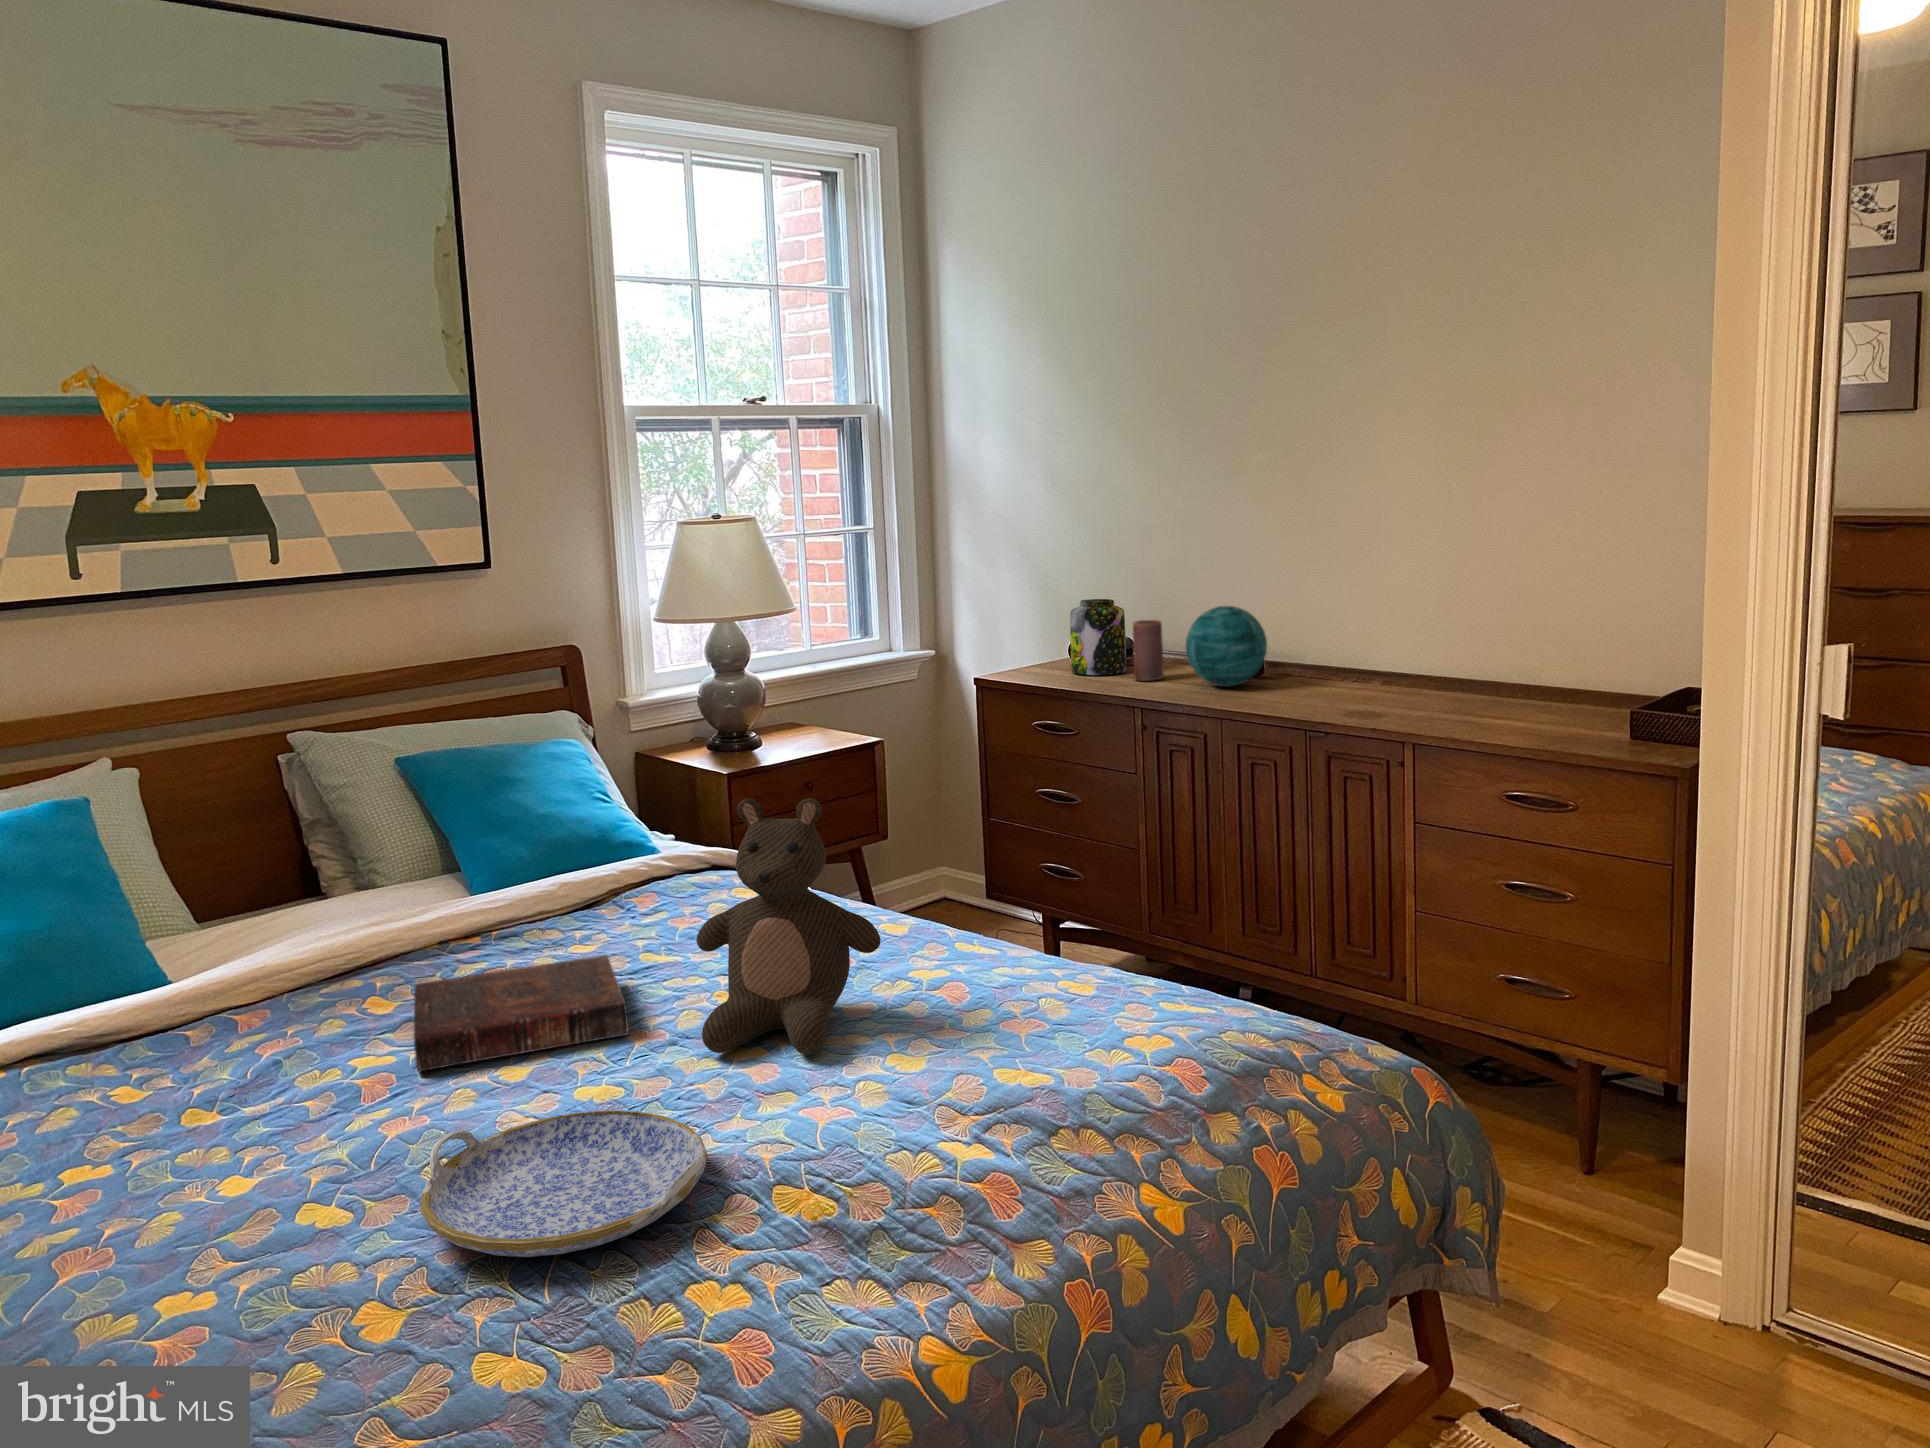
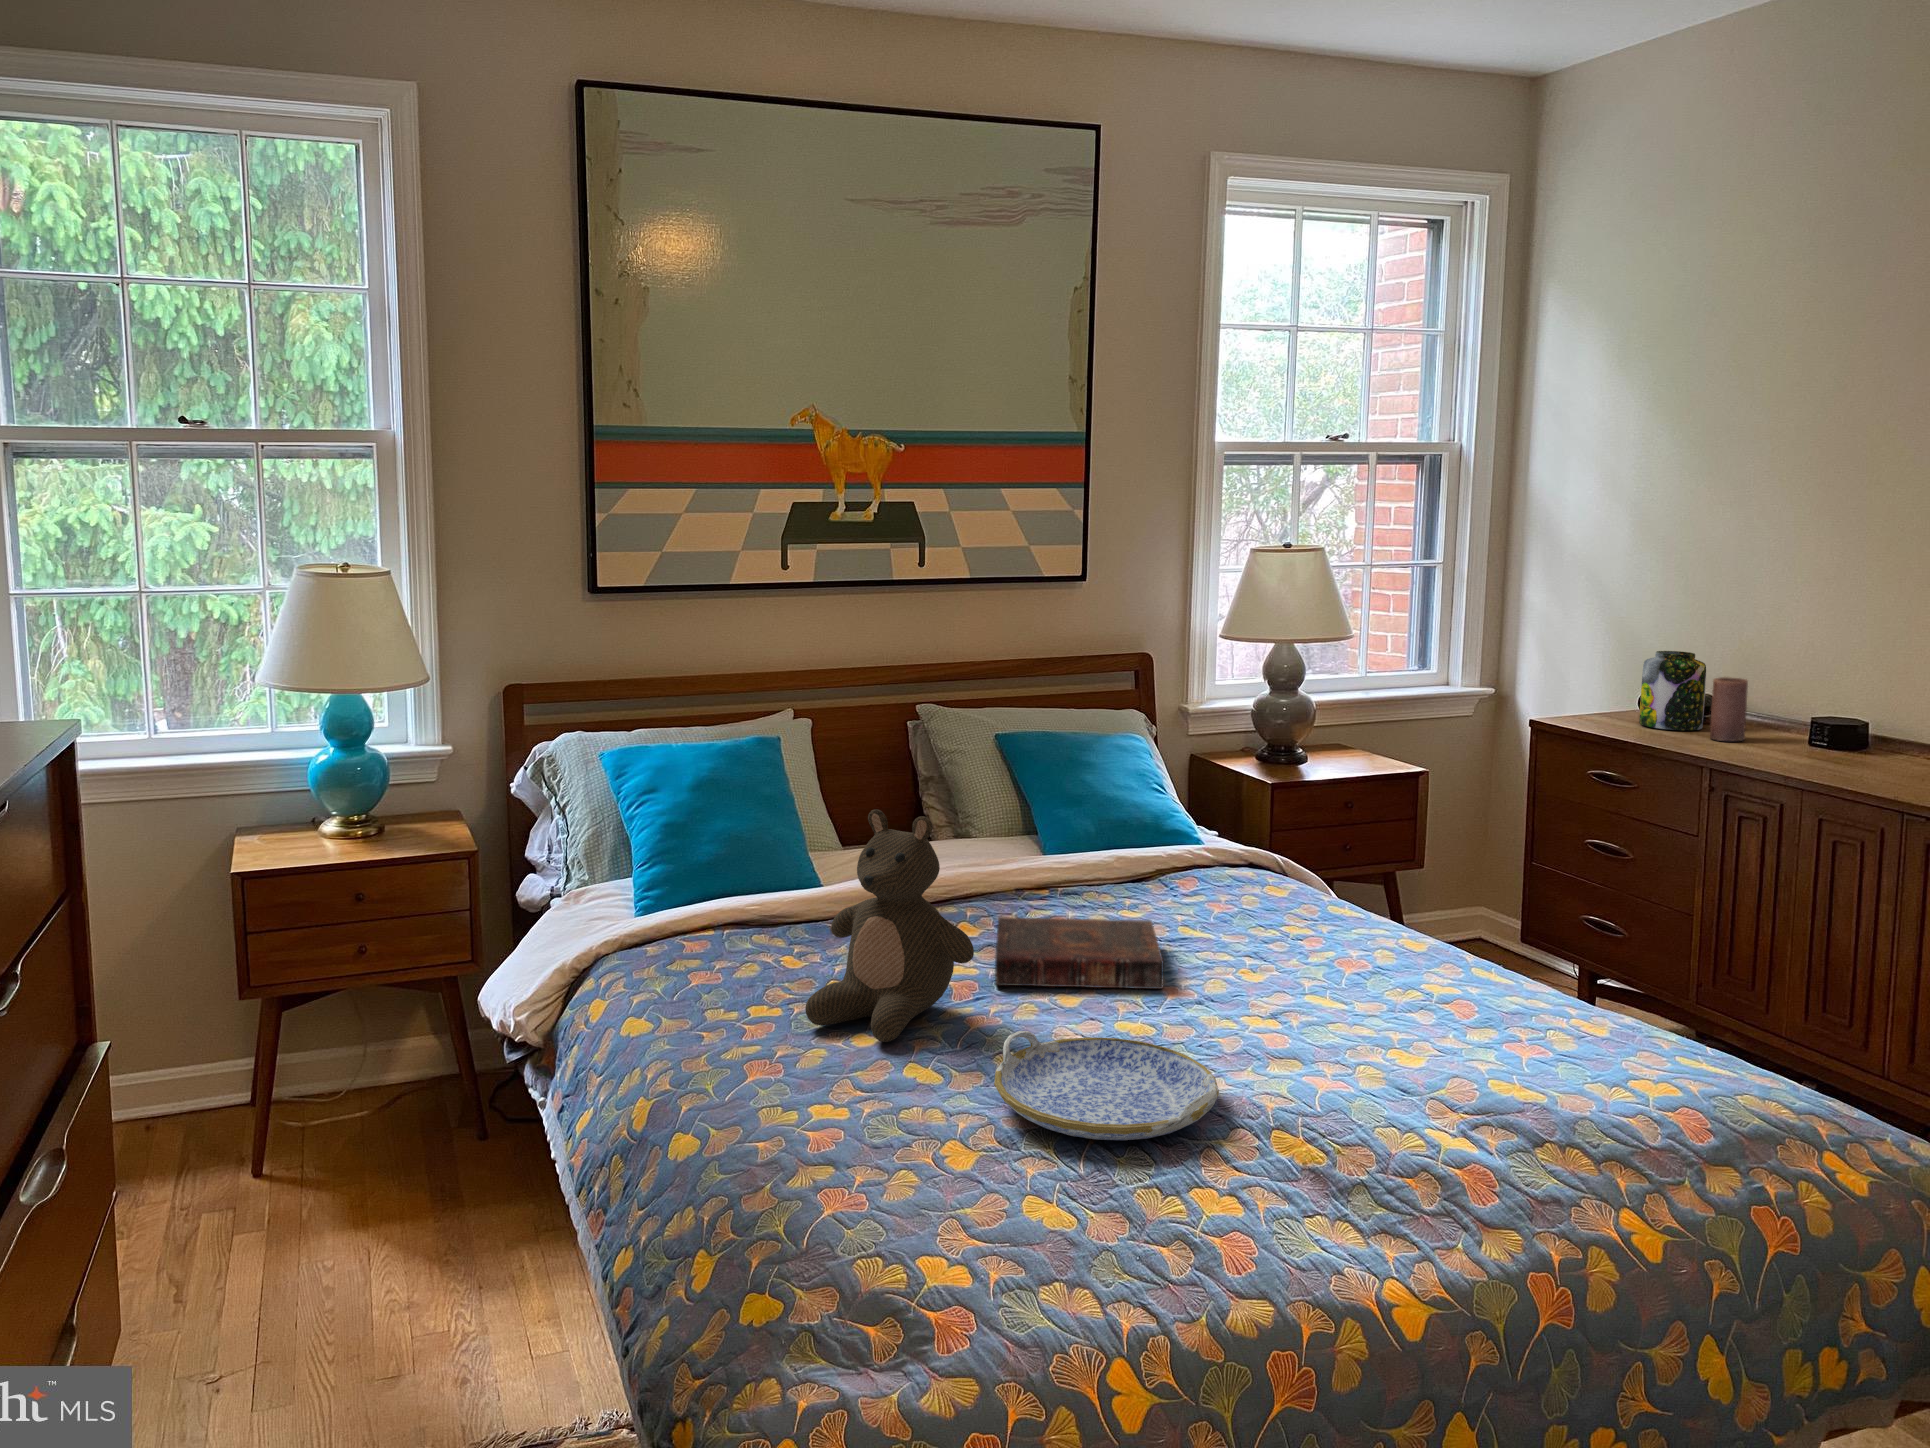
decorative orb: present [1186,606,1267,687] -> none [1772,670,1874,757]
stuffed bear: present [696,798,881,1055] -> present [805,809,974,1042]

